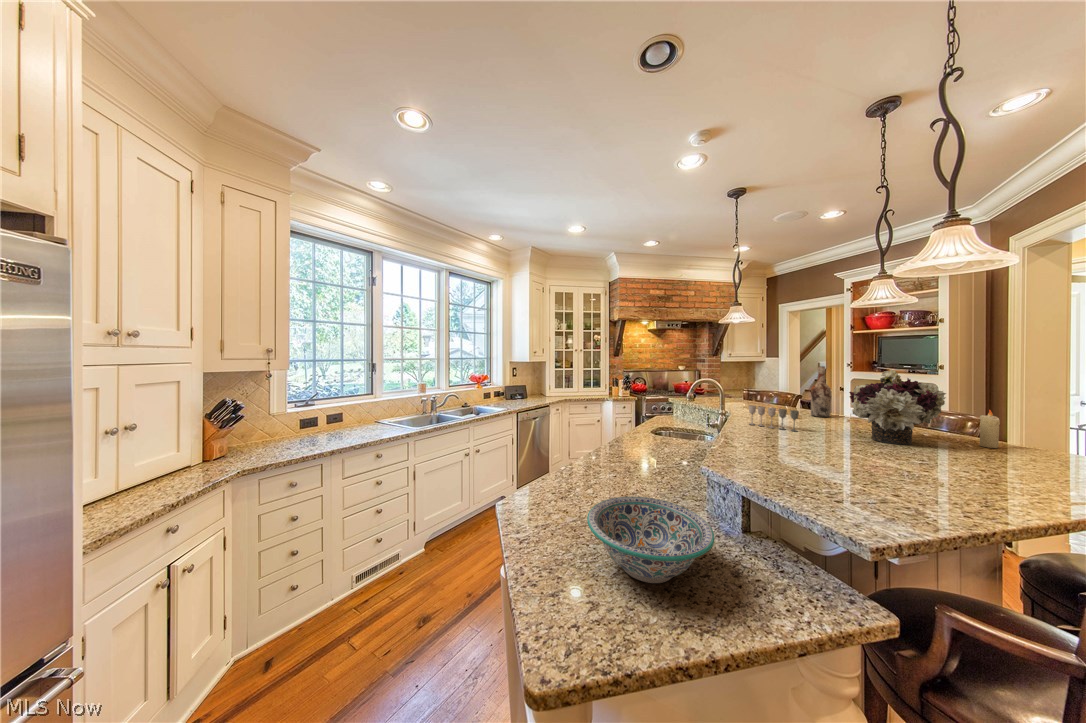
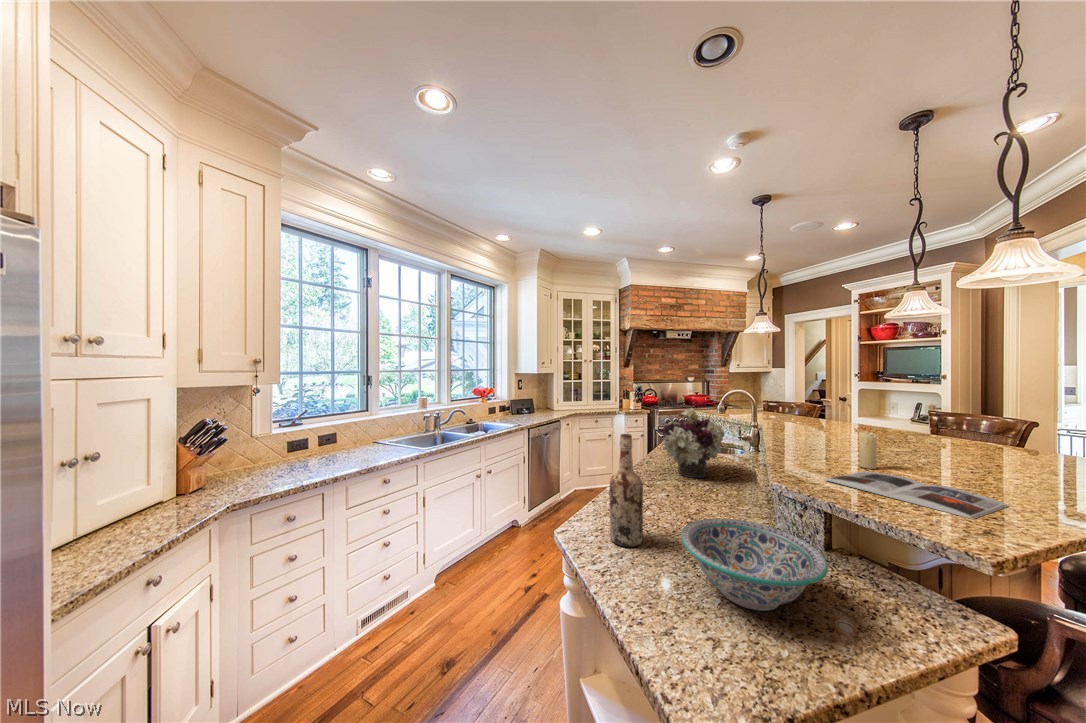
wine bottle: present [811,366,831,417] -> present [610,434,643,547]
flower arrangement: present [849,369,946,445] -> present [661,408,725,478]
wine glass: present [749,405,799,431] -> none [791,418,846,445]
candle: present [979,410,1000,448] -> present [859,426,877,469]
magazine: none [754,456,922,504] -> present [826,471,1008,519]

